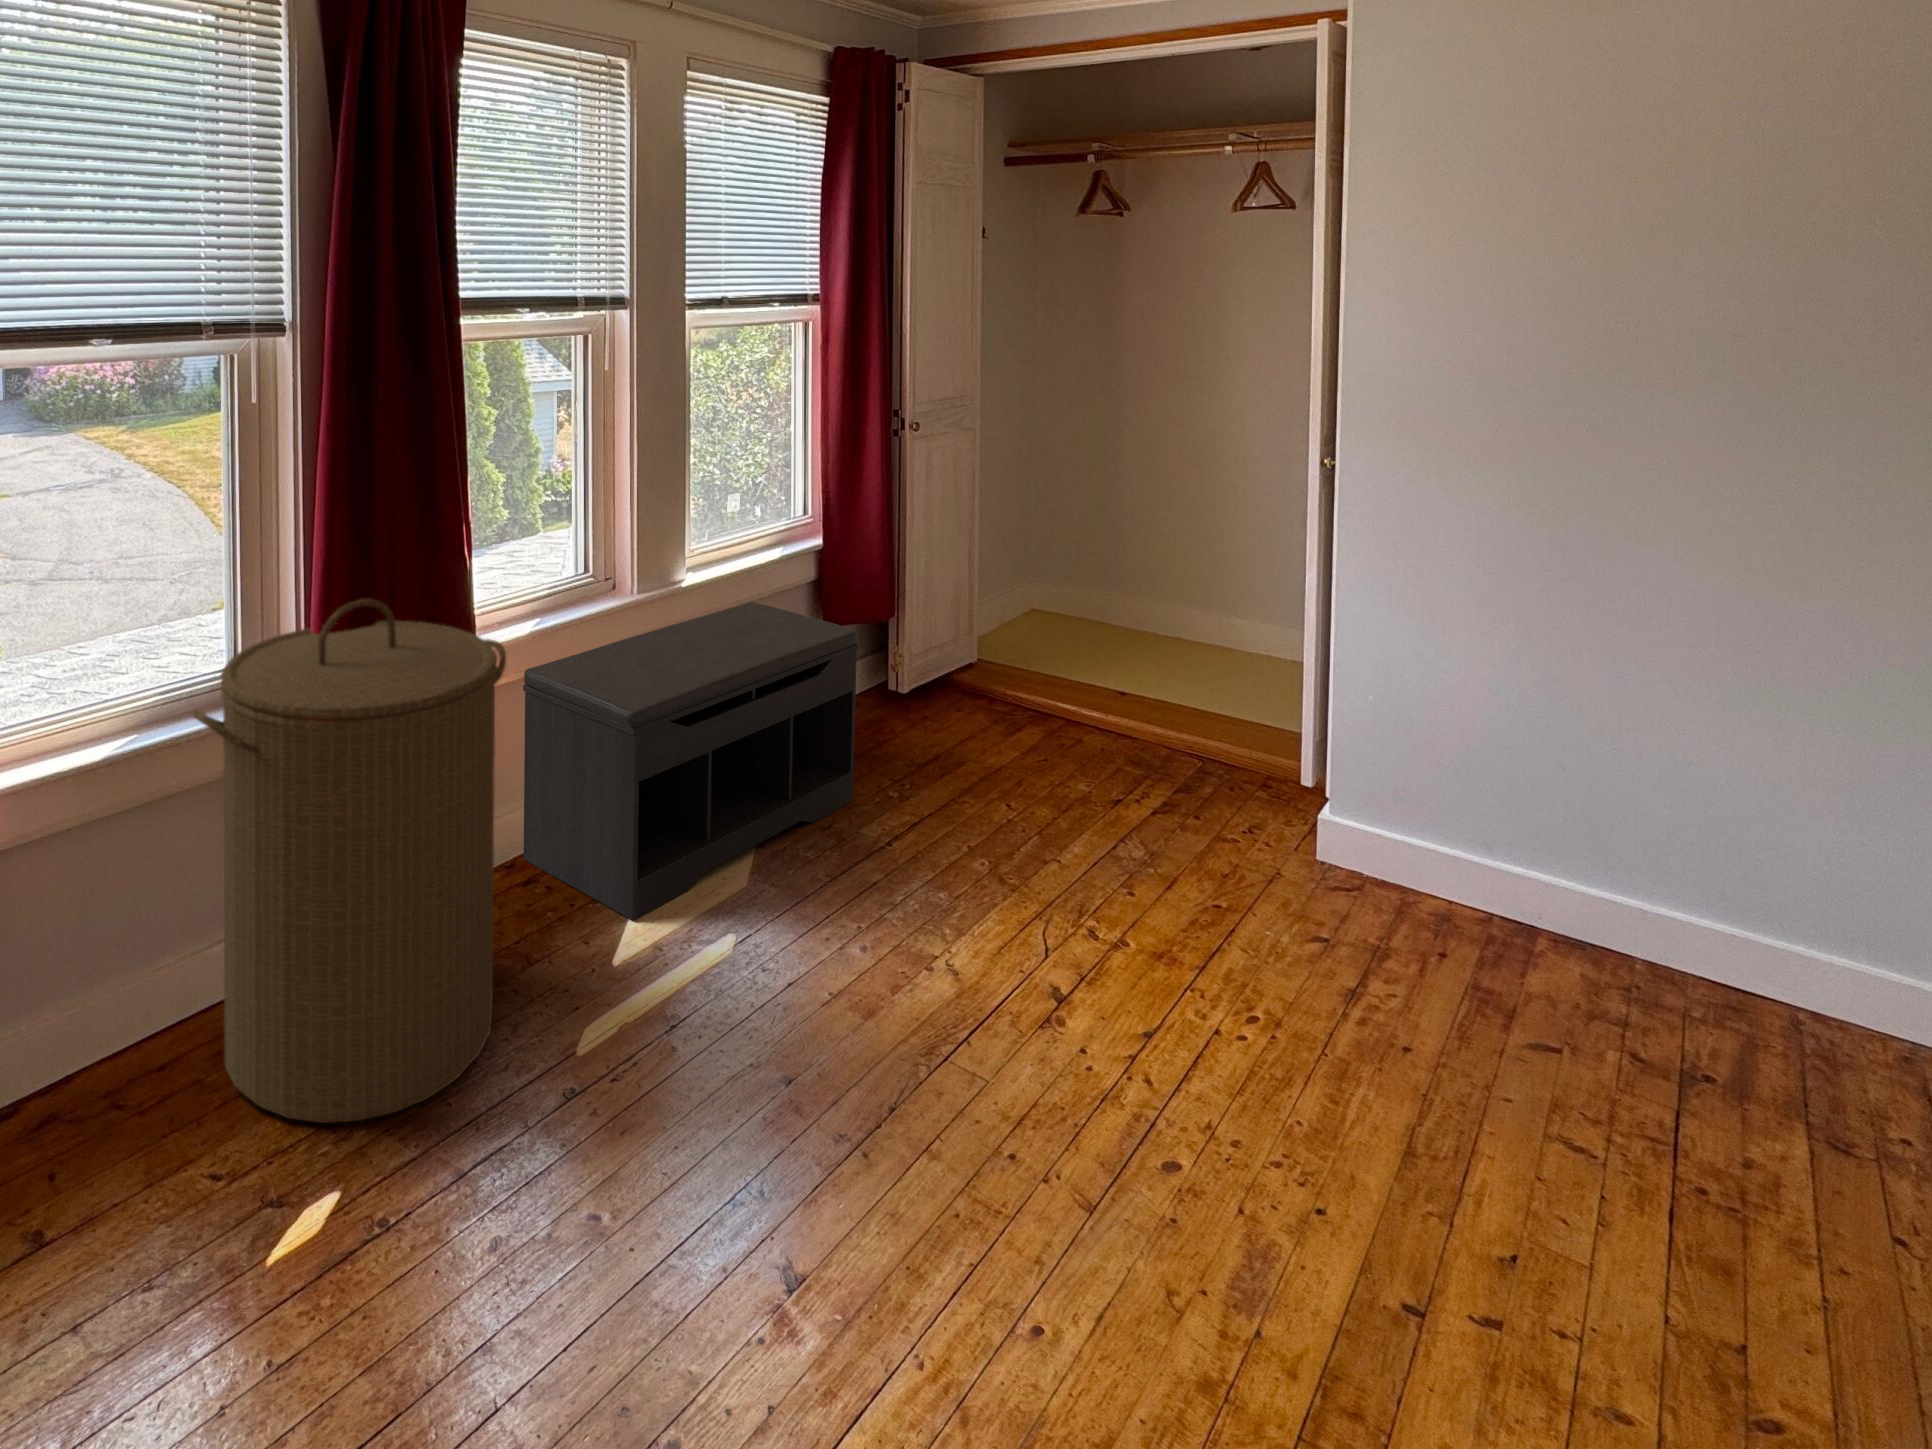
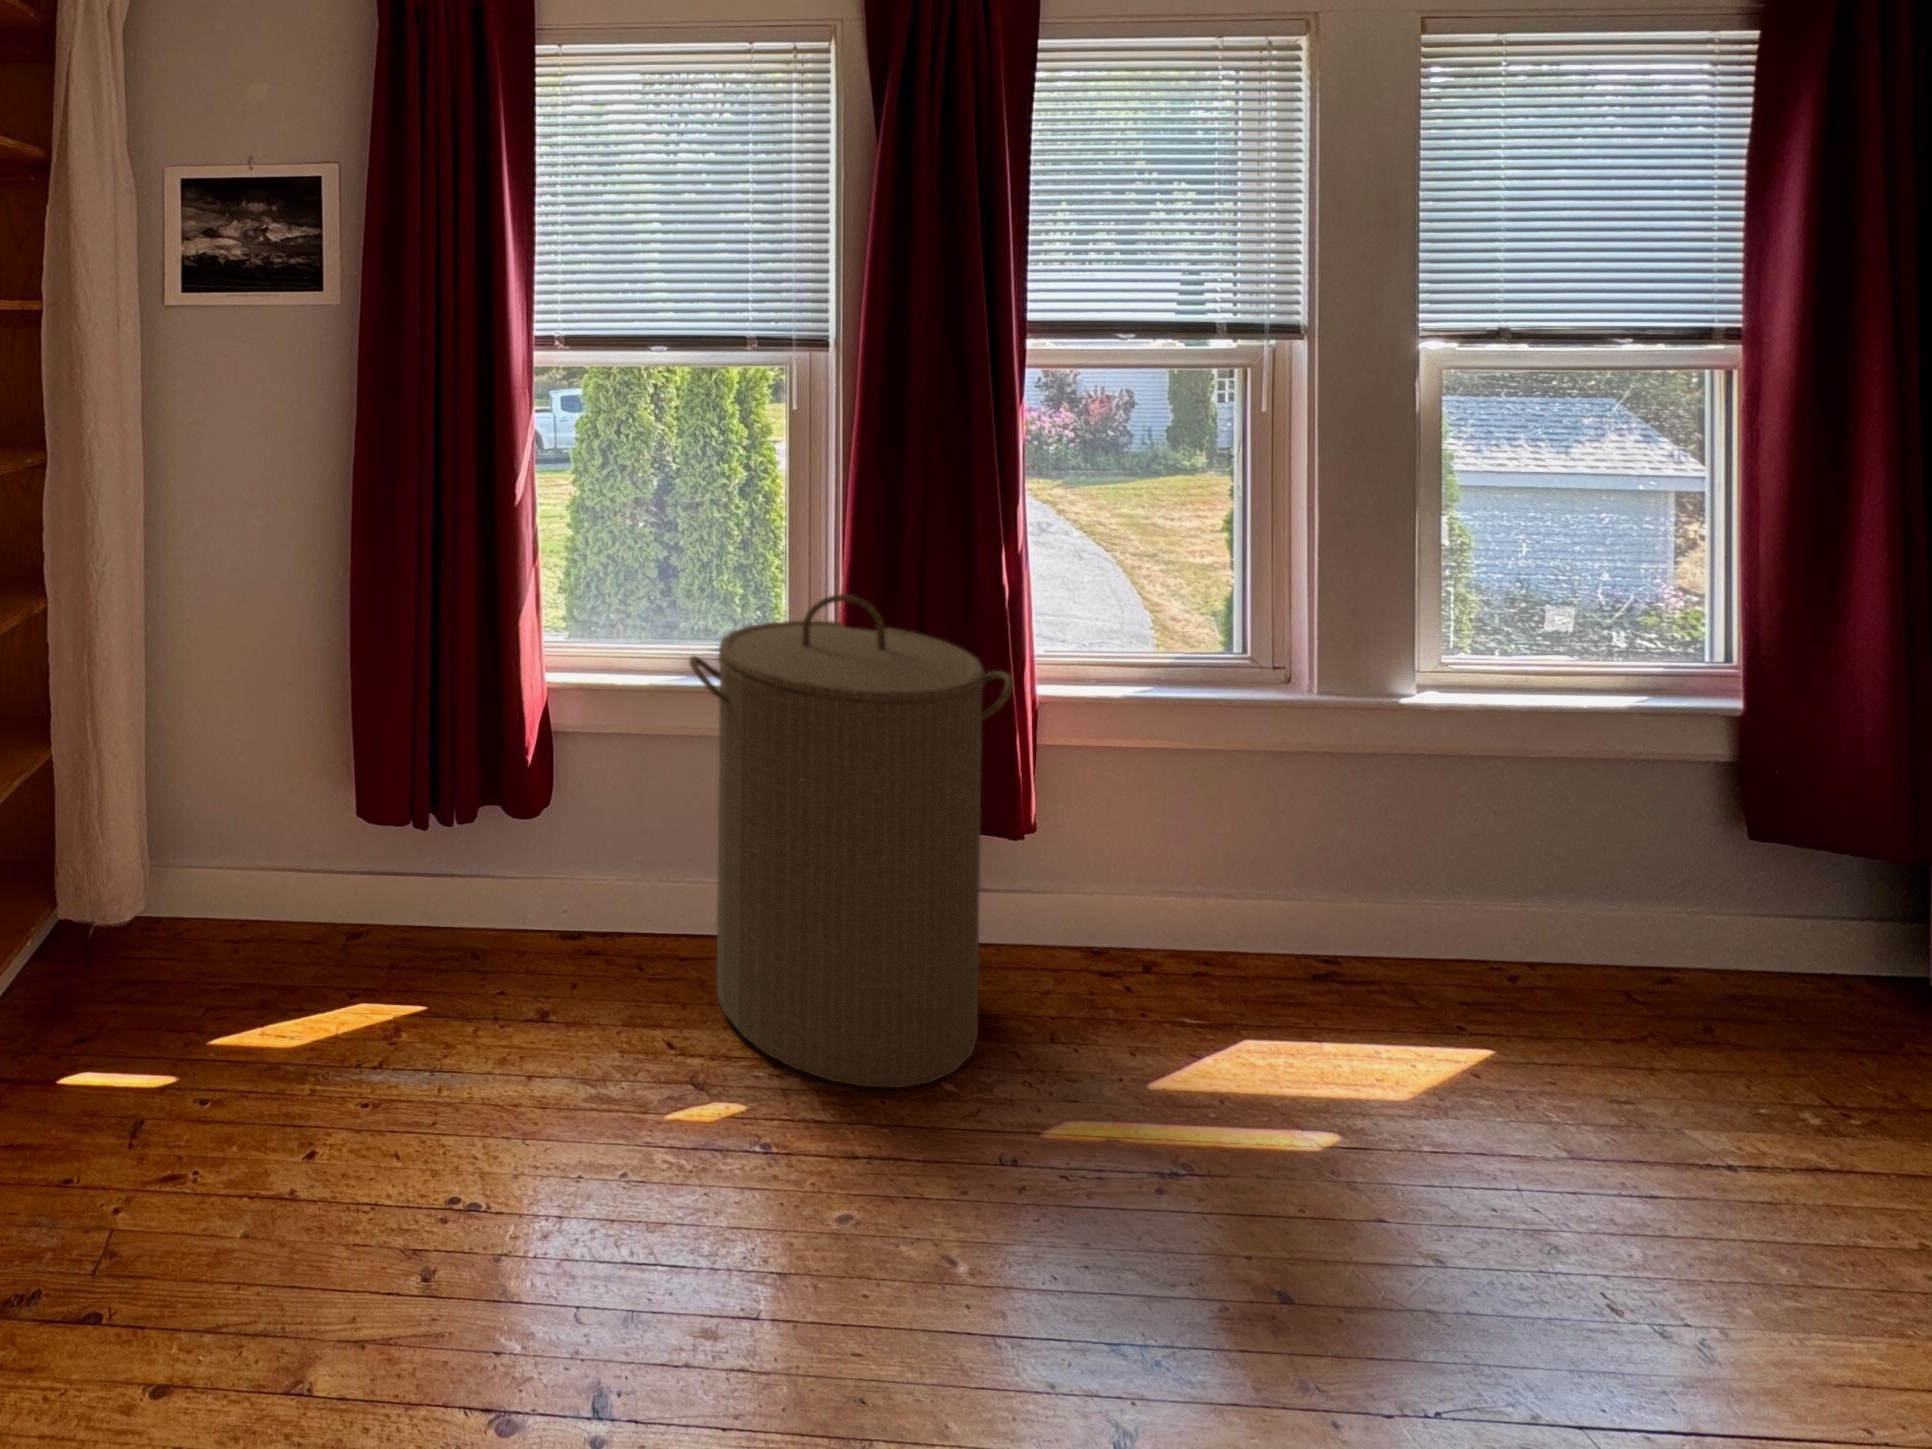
bench: present [523,602,858,920] -> none [1111,736,1712,1094]

